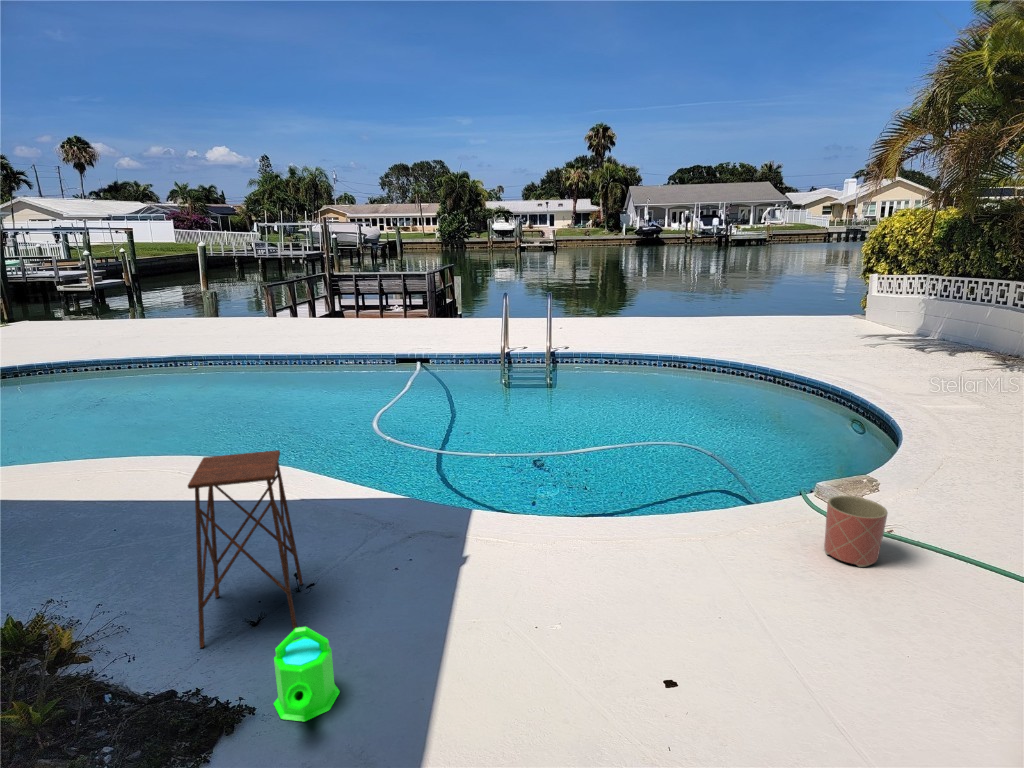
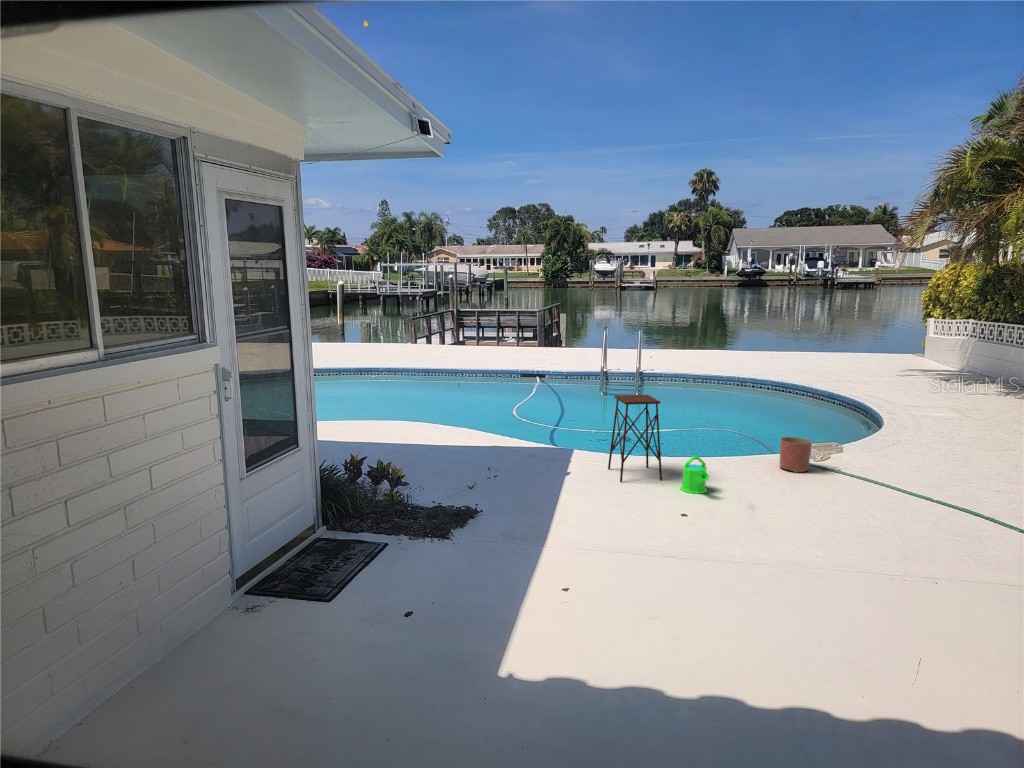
side table: present [188,450,303,648] -> present [608,395,662,482]
watering can: present [274,627,340,722] -> present [681,456,709,494]

